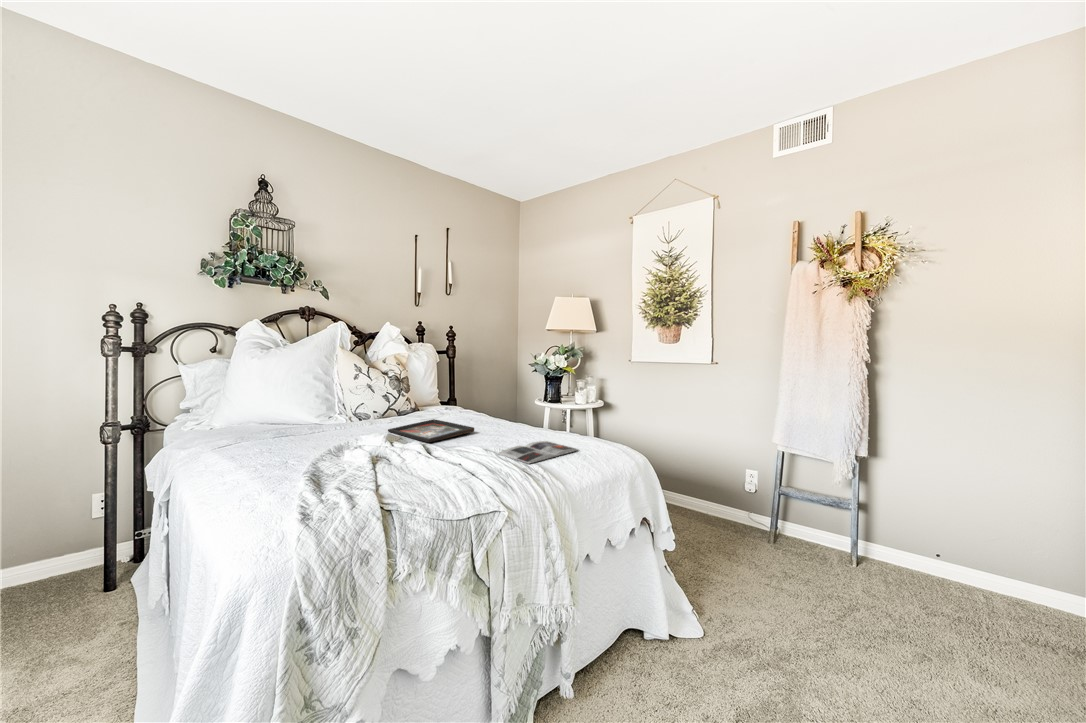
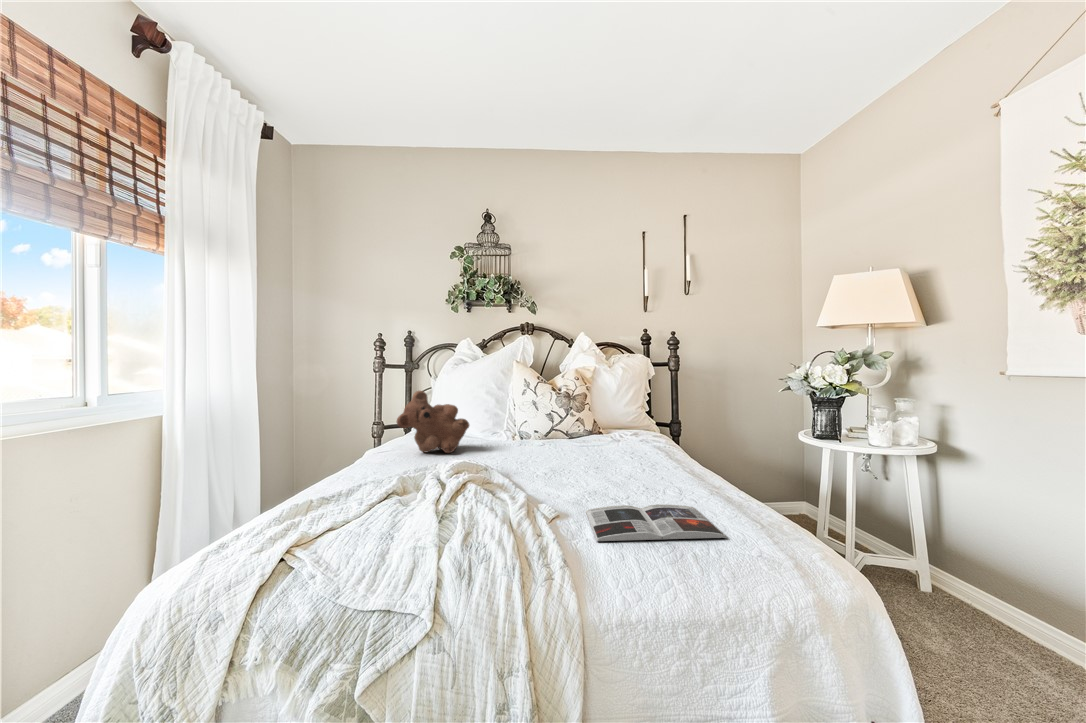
teddy bear: none [263,382,334,441] -> present [396,391,469,453]
decorative tray: present [388,419,474,442] -> none [520,447,608,476]

